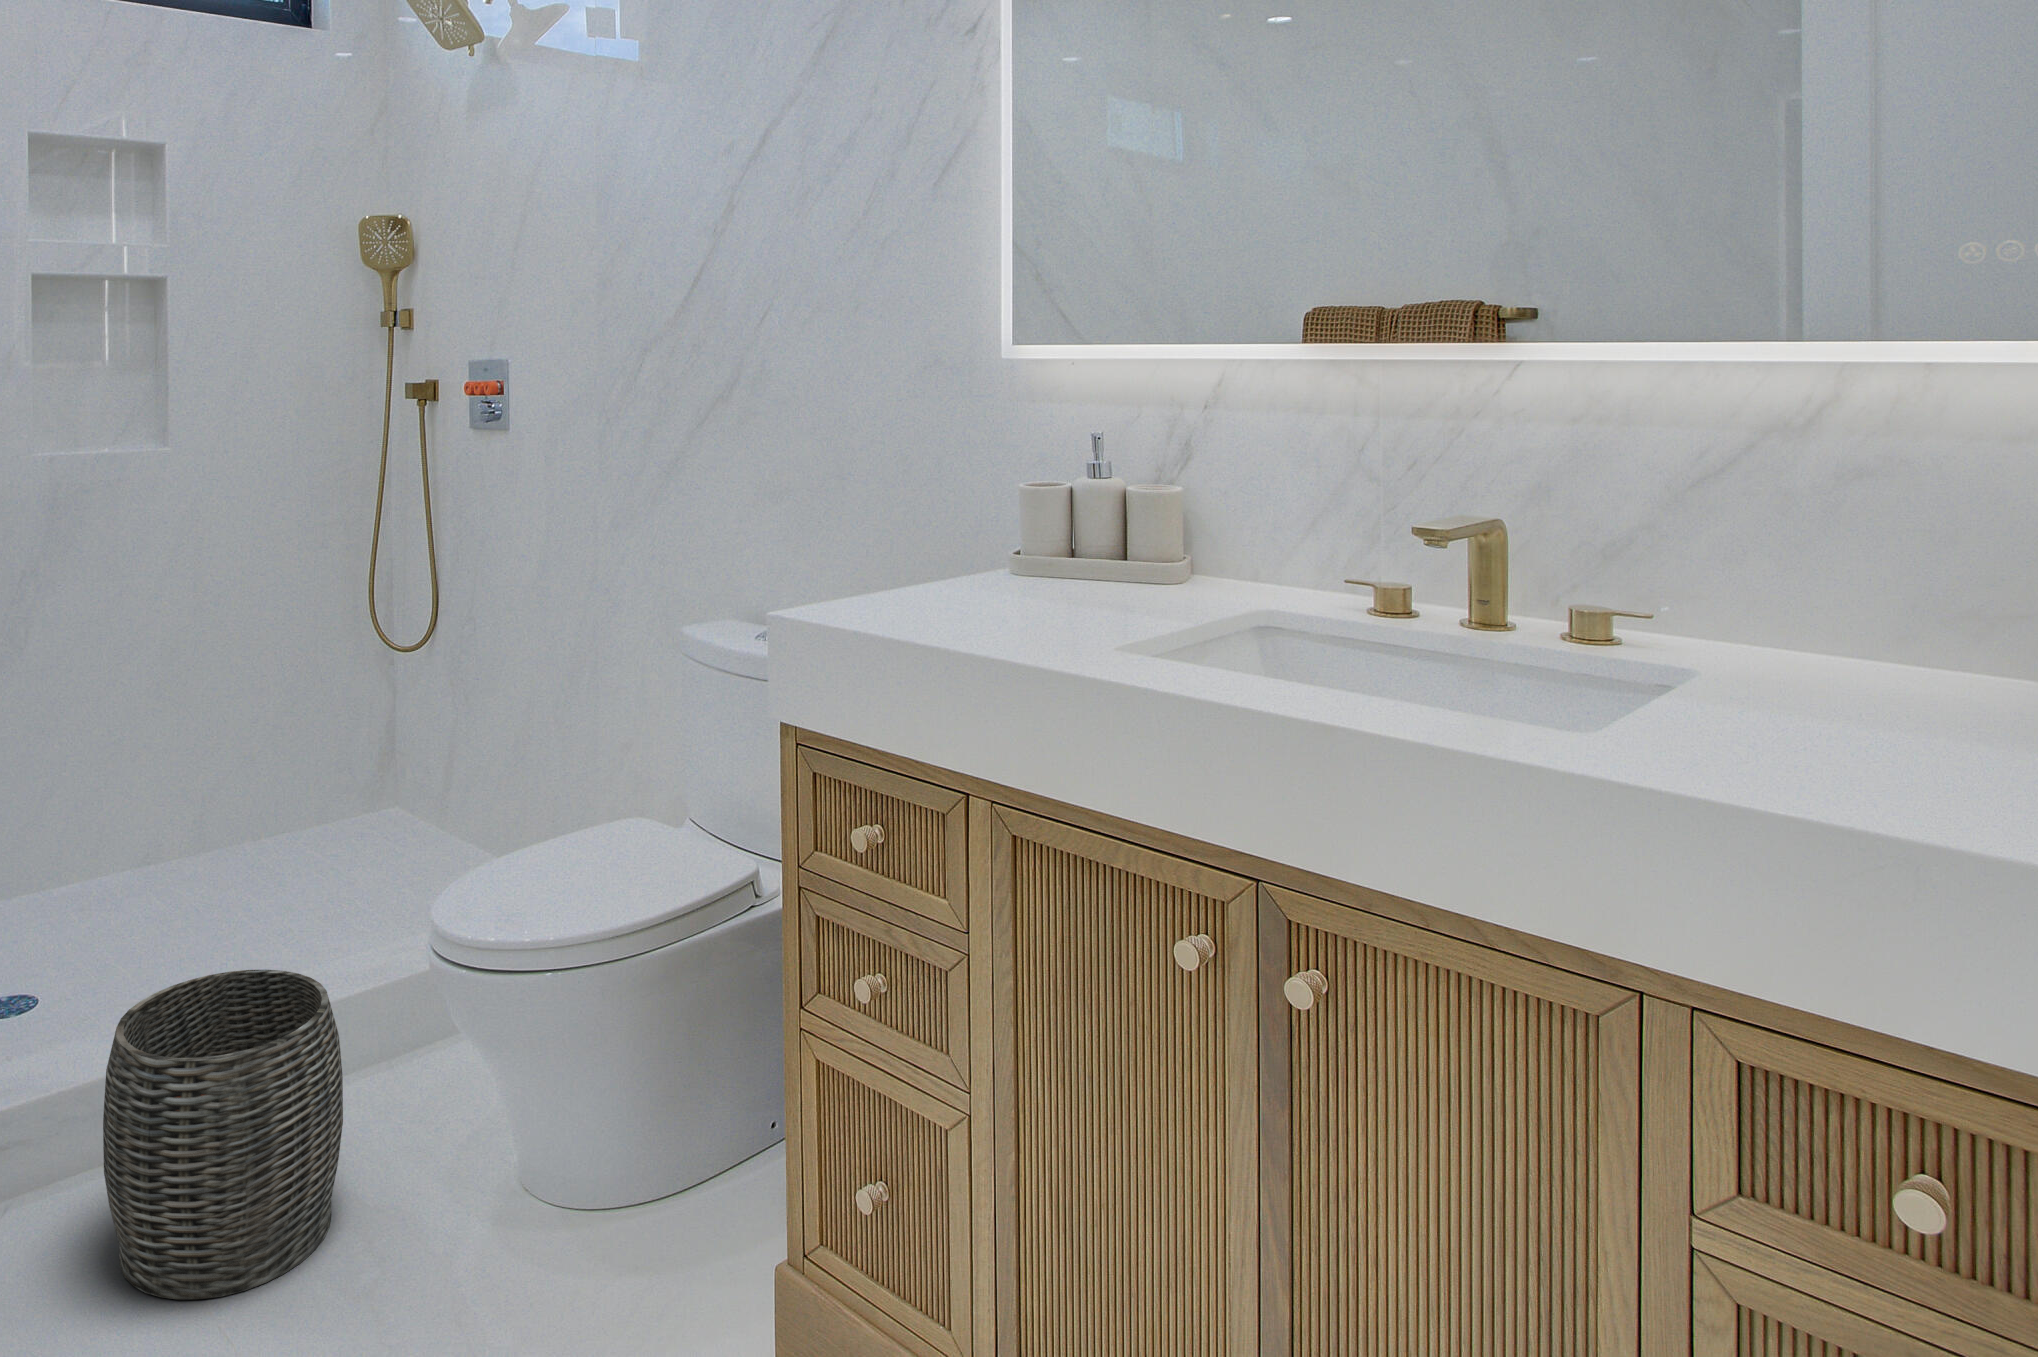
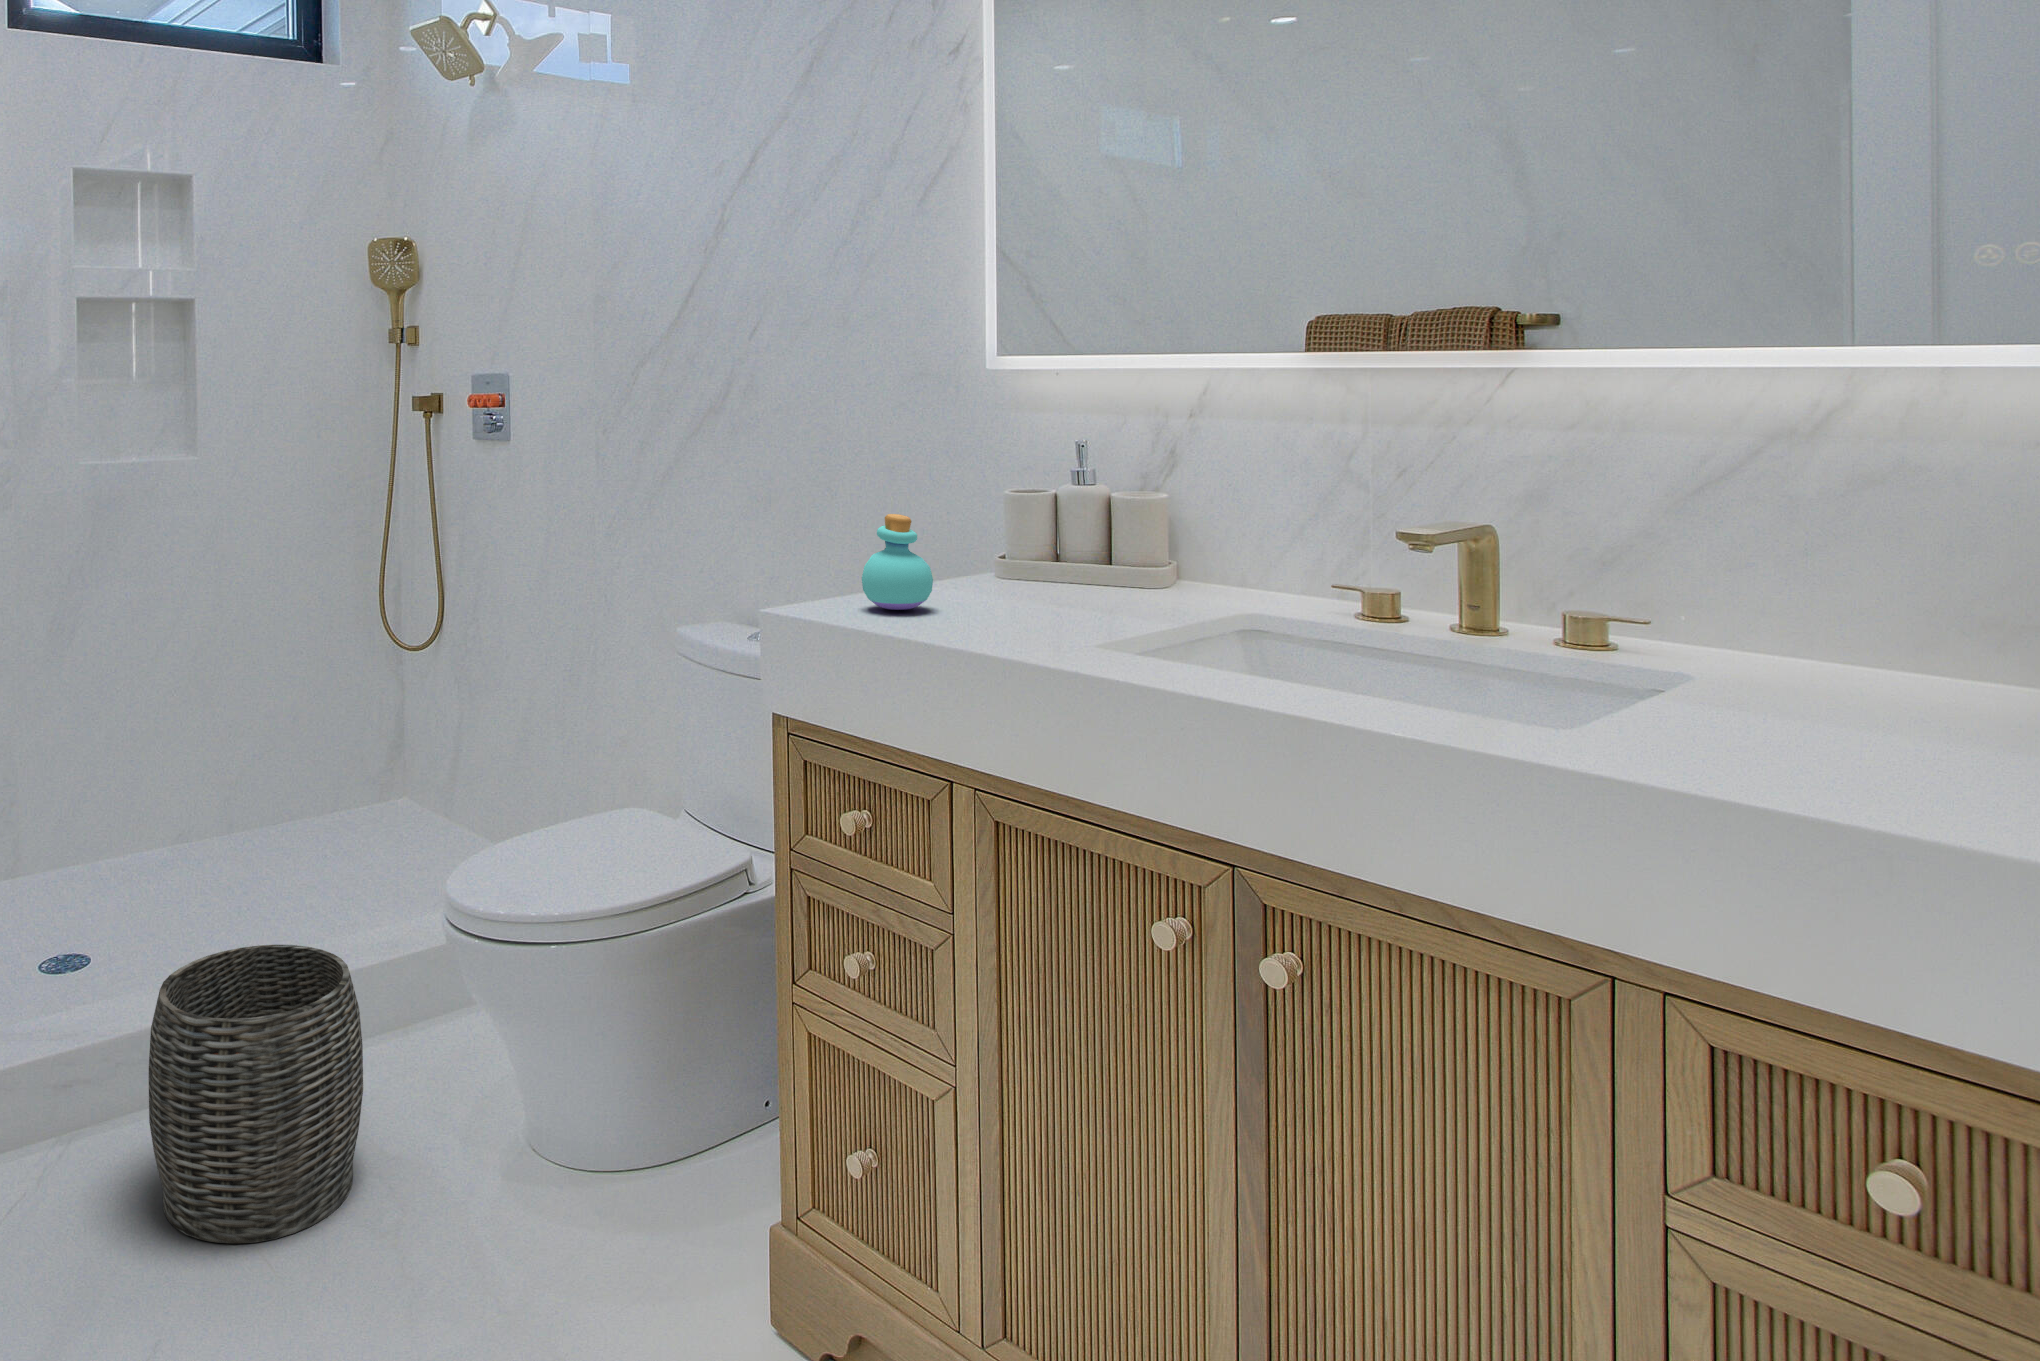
perfume bottle: none [874,511,947,610] -> present [862,514,933,610]

